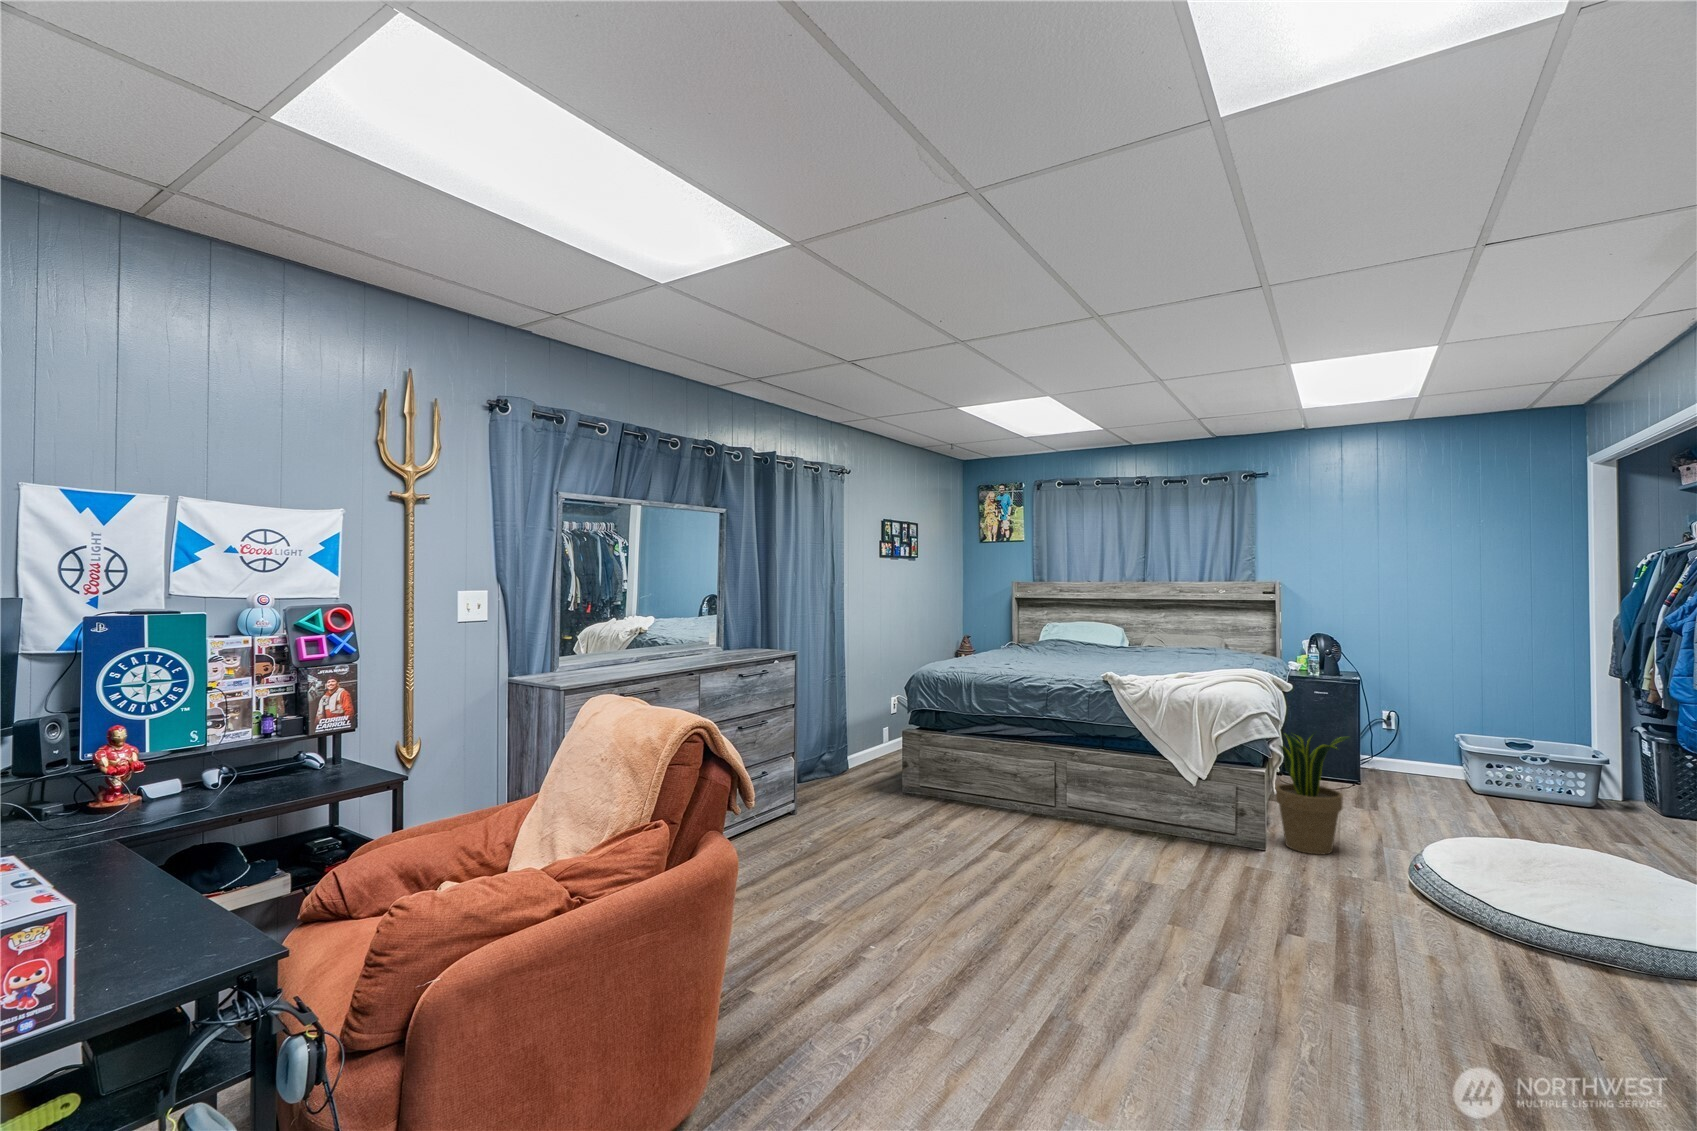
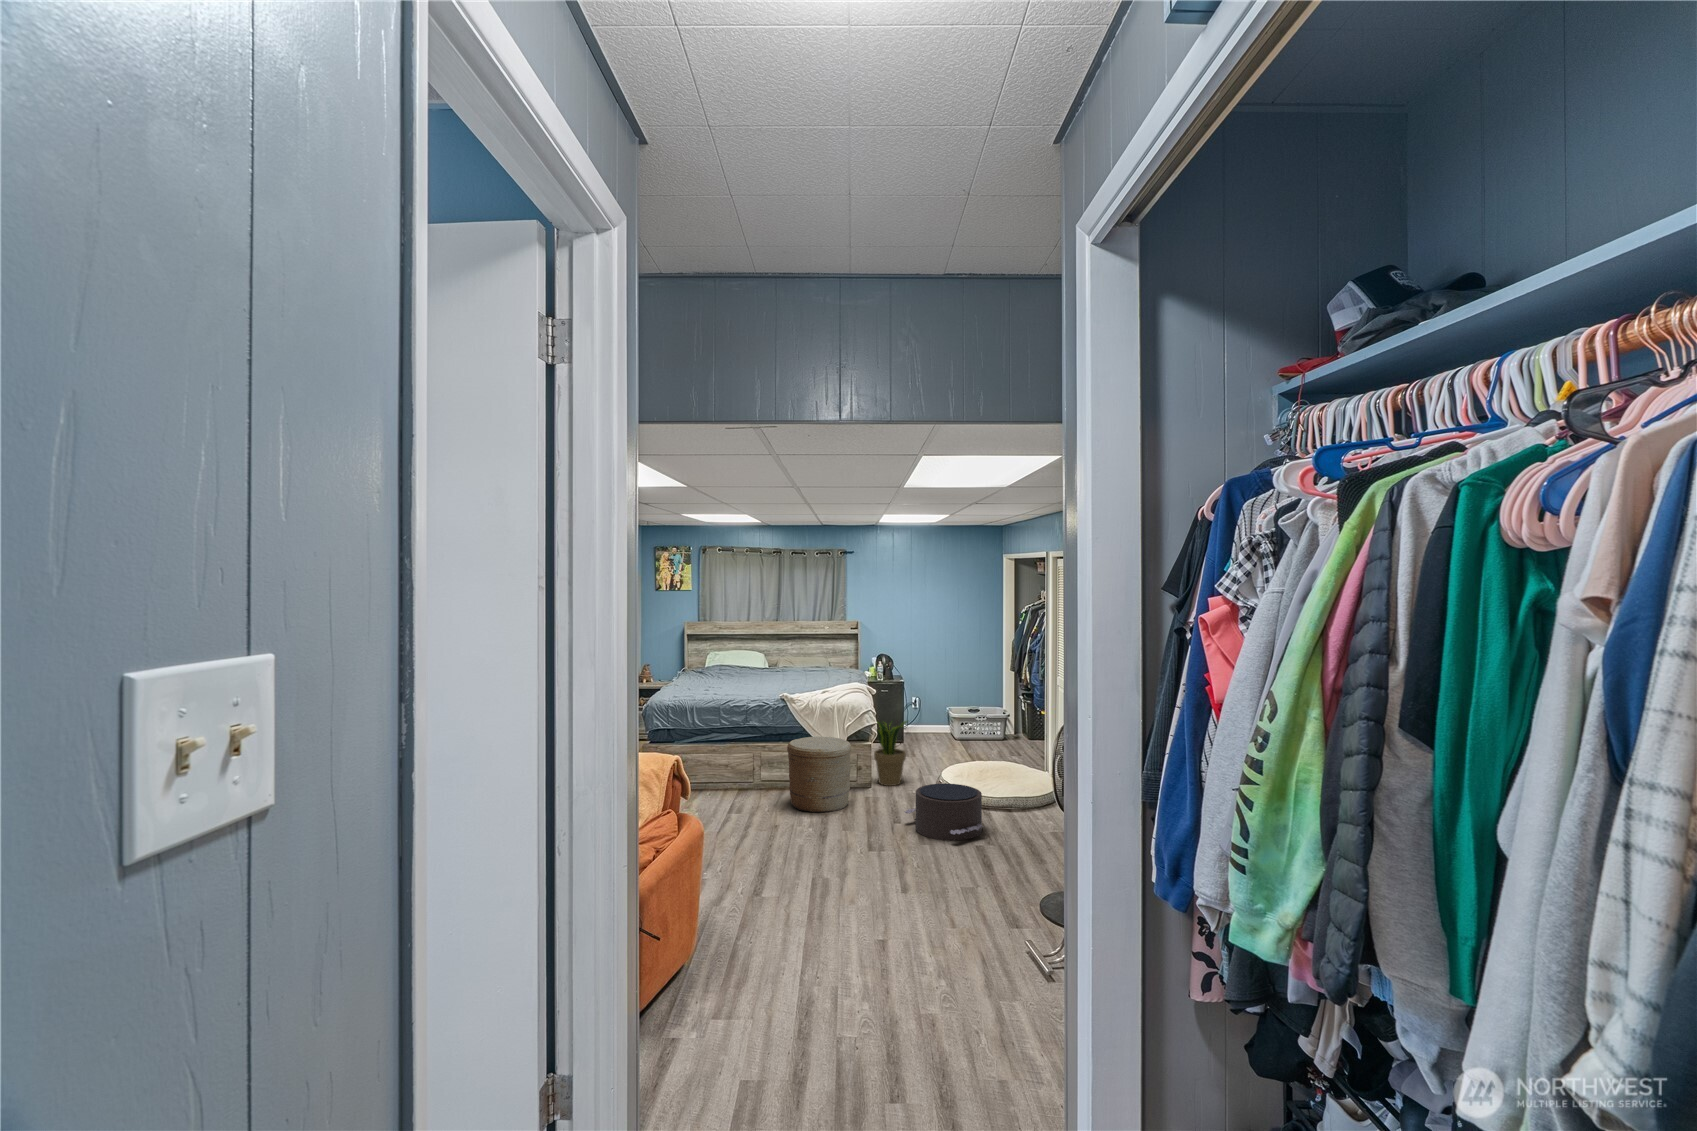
woven basket: none [1092,743,1213,881] -> present [787,737,851,812]
pouf: none [1313,866,1527,1014] -> present [904,784,983,840]

